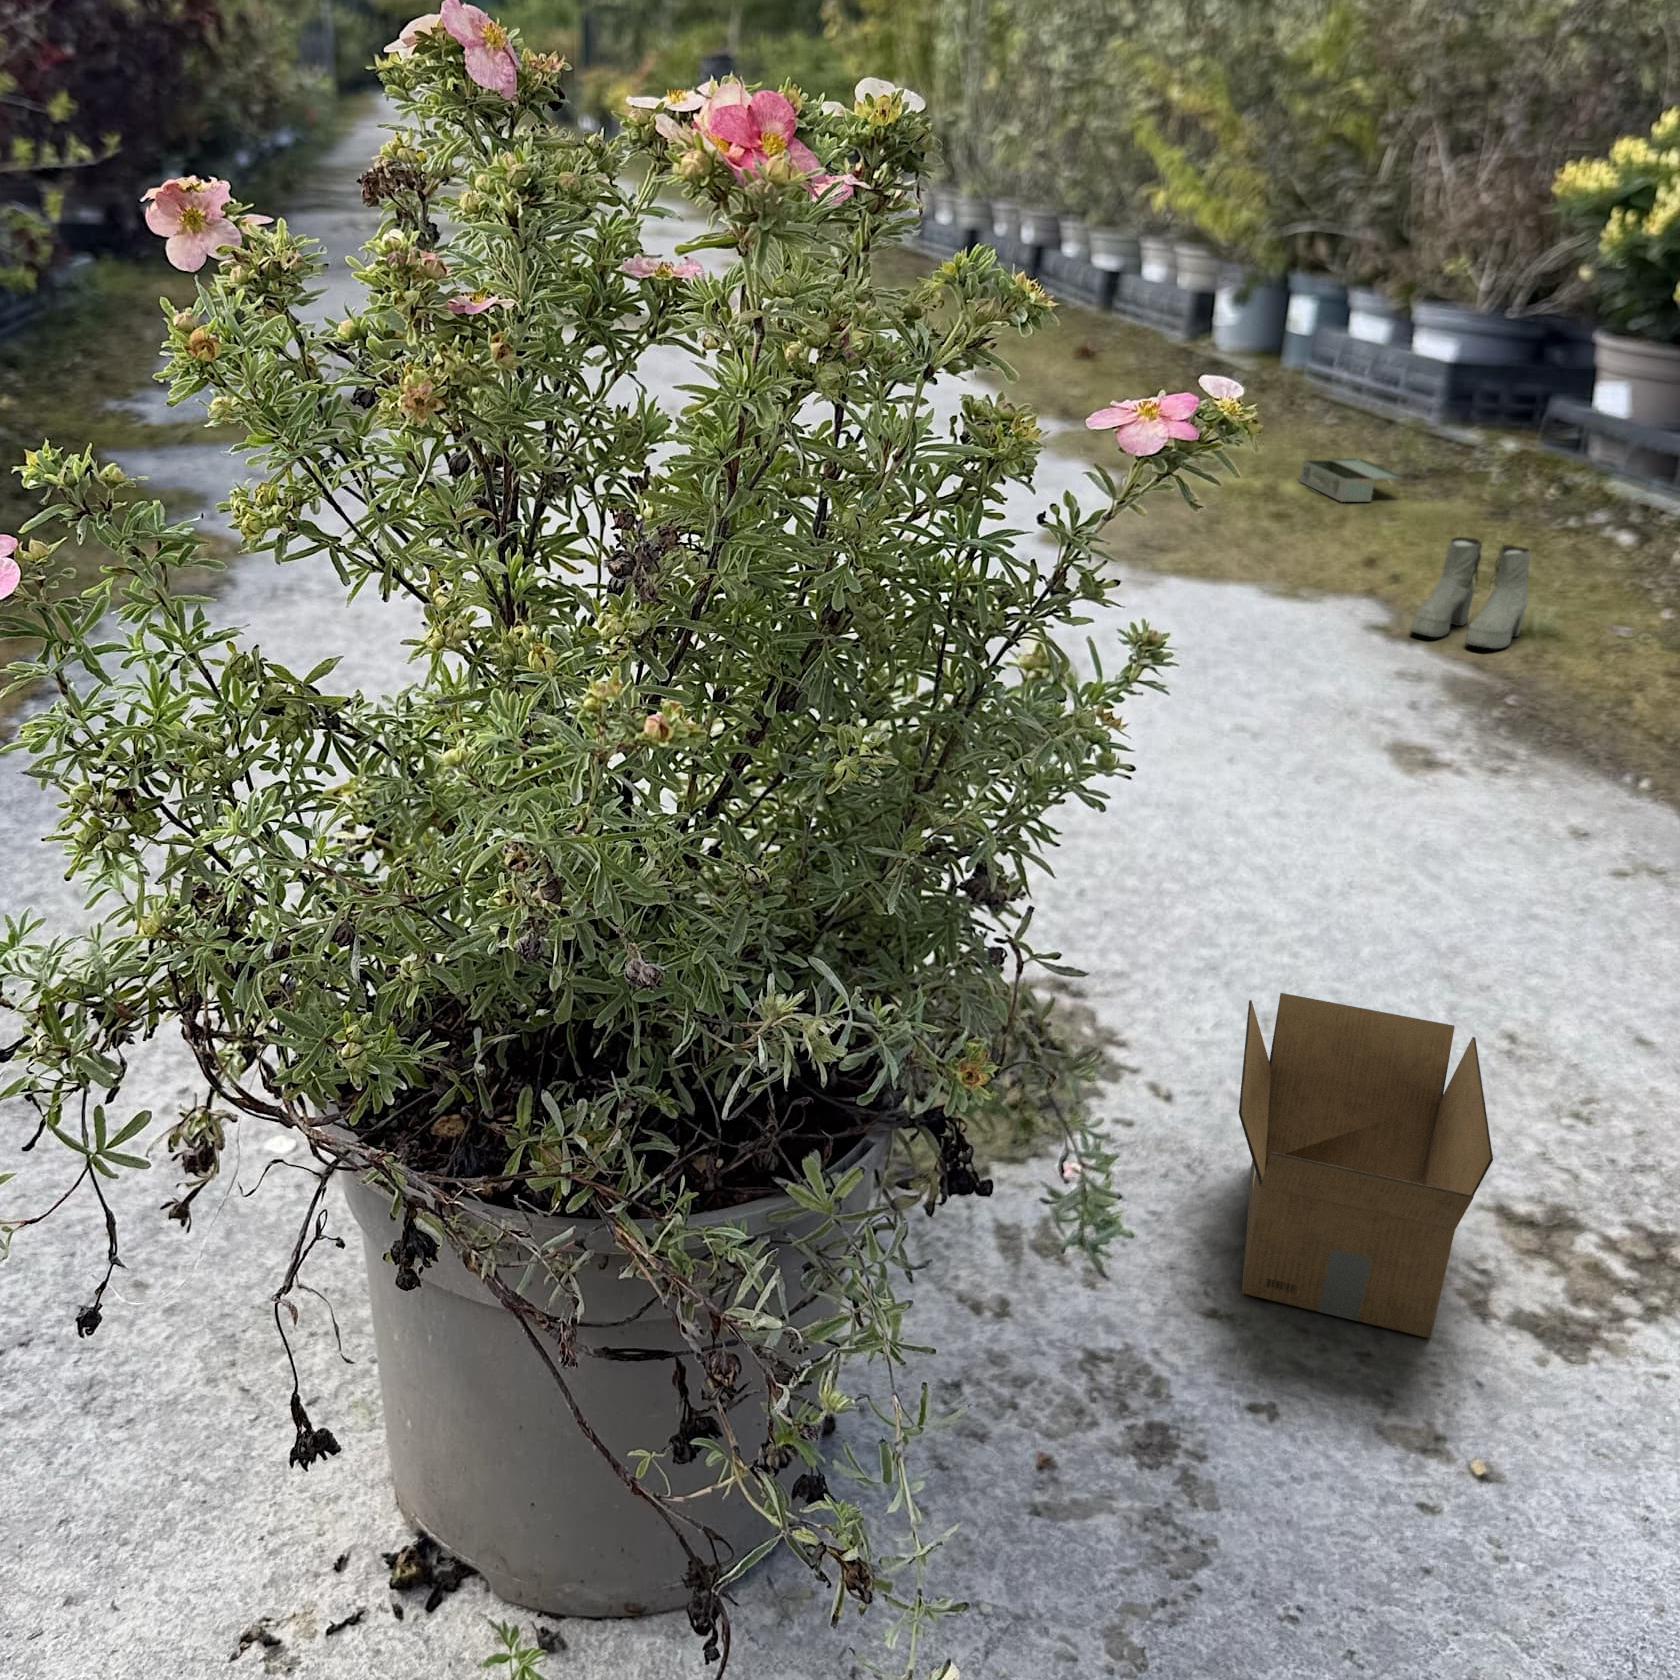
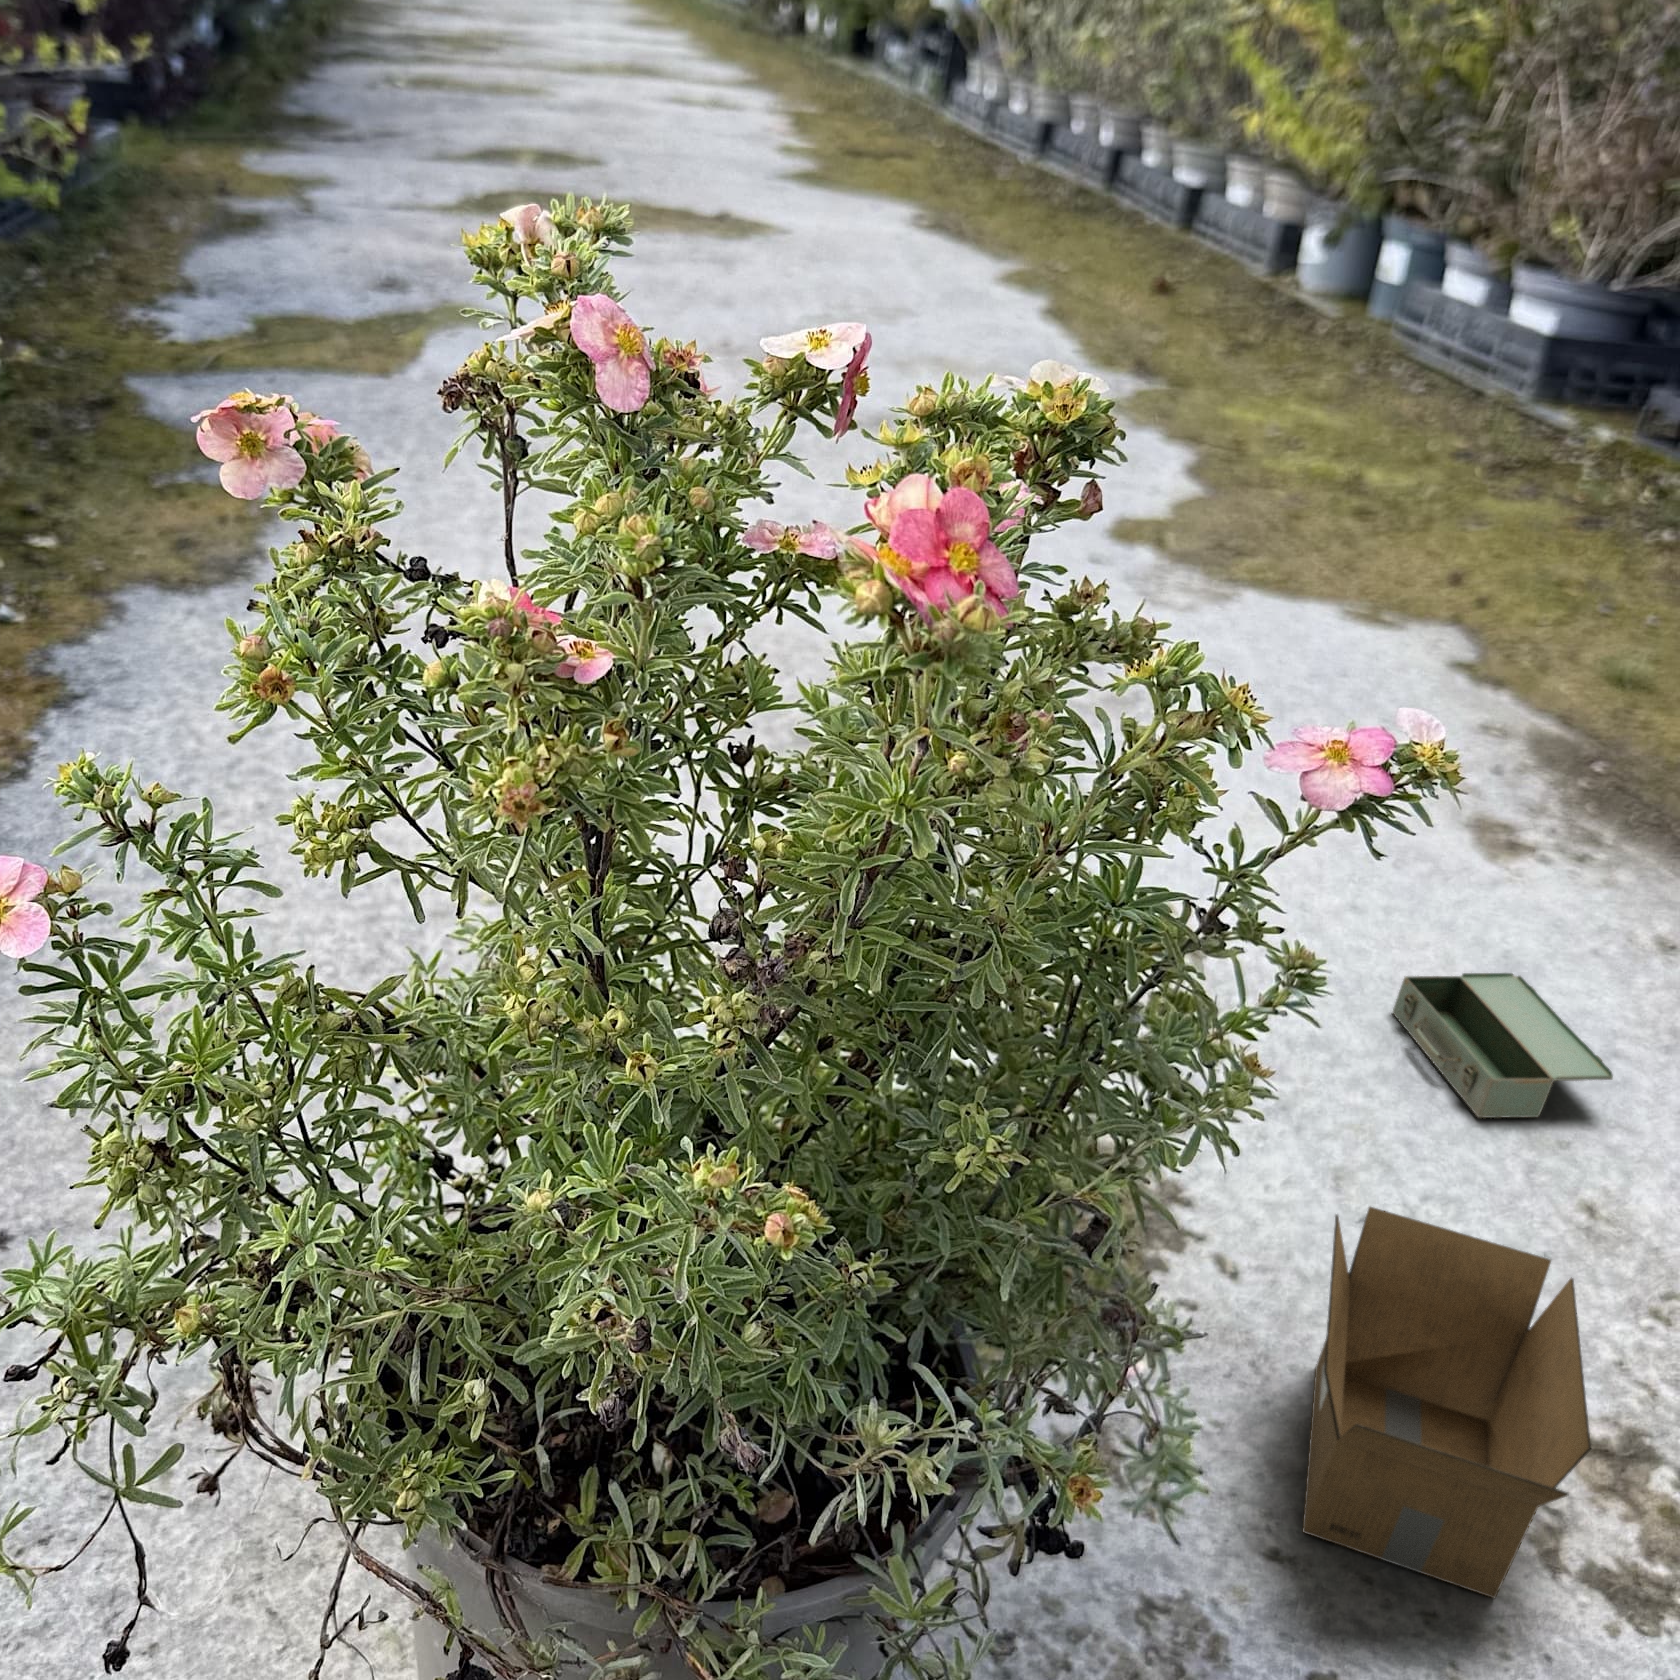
toolbox: present [1300,458,1403,502] -> present [1393,973,1613,1118]
boots: present [1411,537,1530,649] -> none [1499,580,1638,706]

